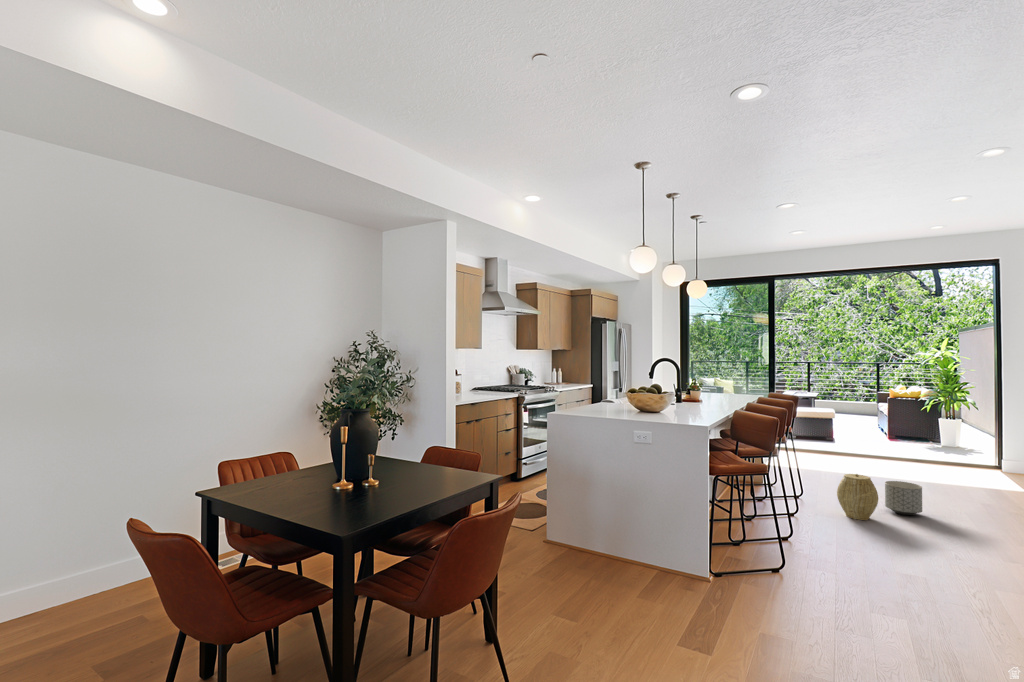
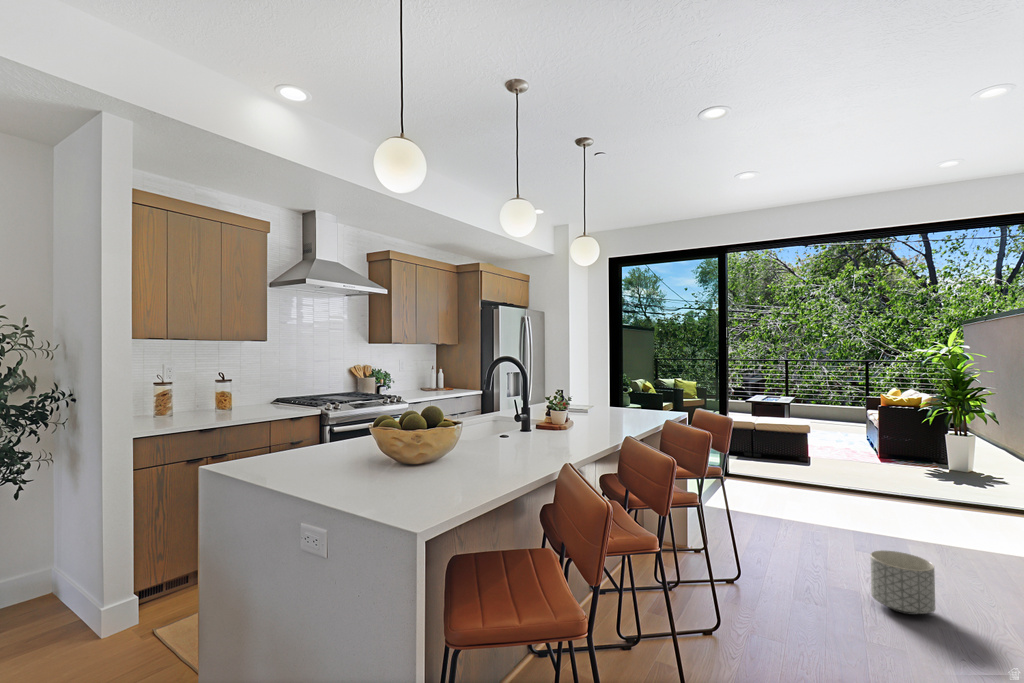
woven basket: present [837,474,878,520] -> none [788,542,858,628]

